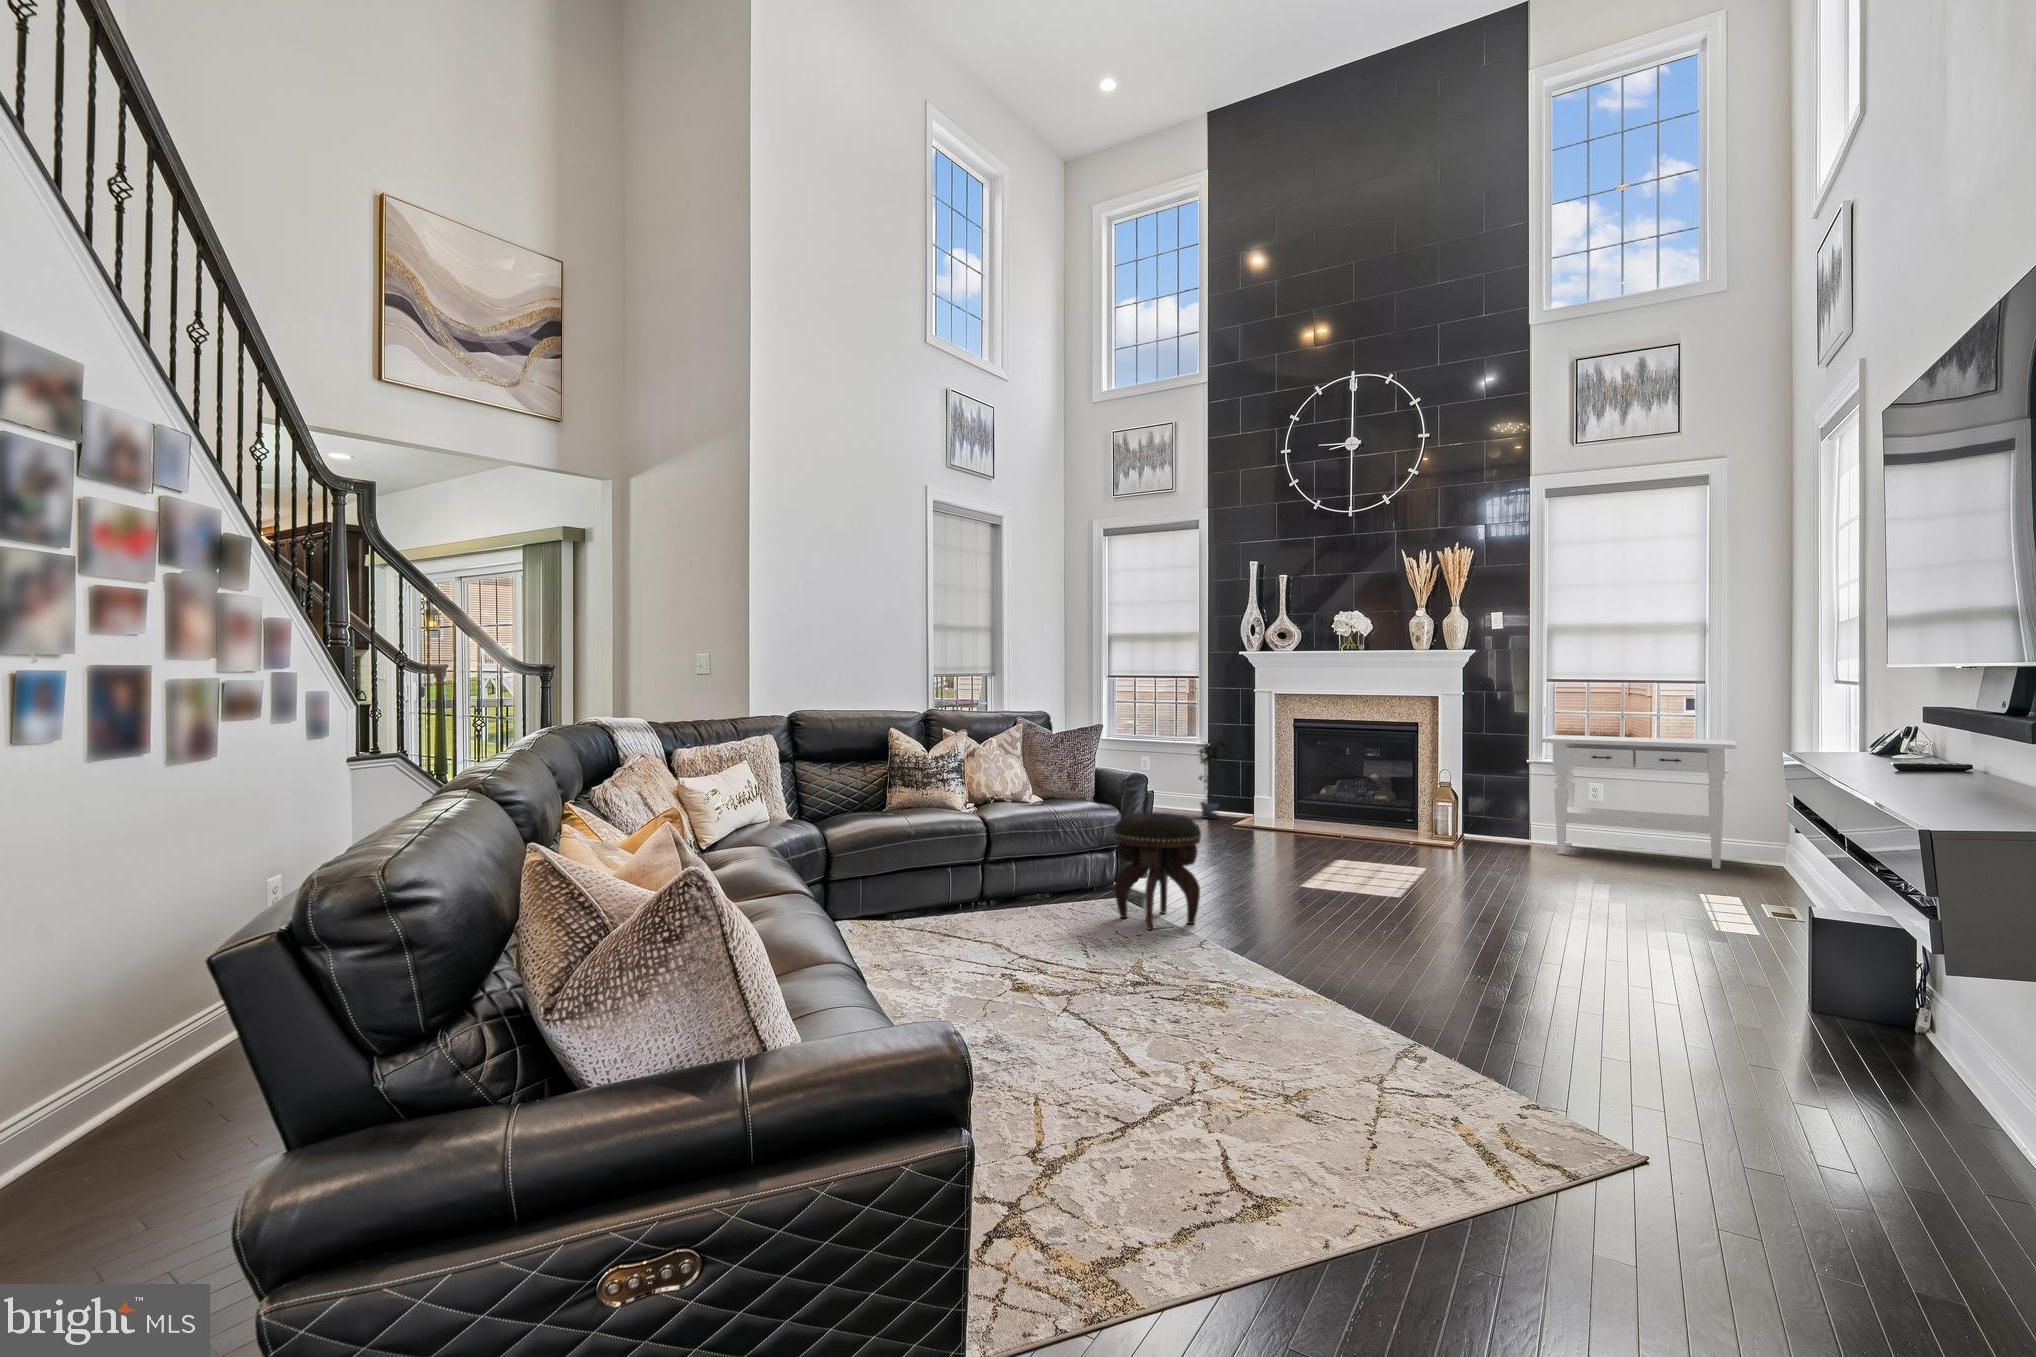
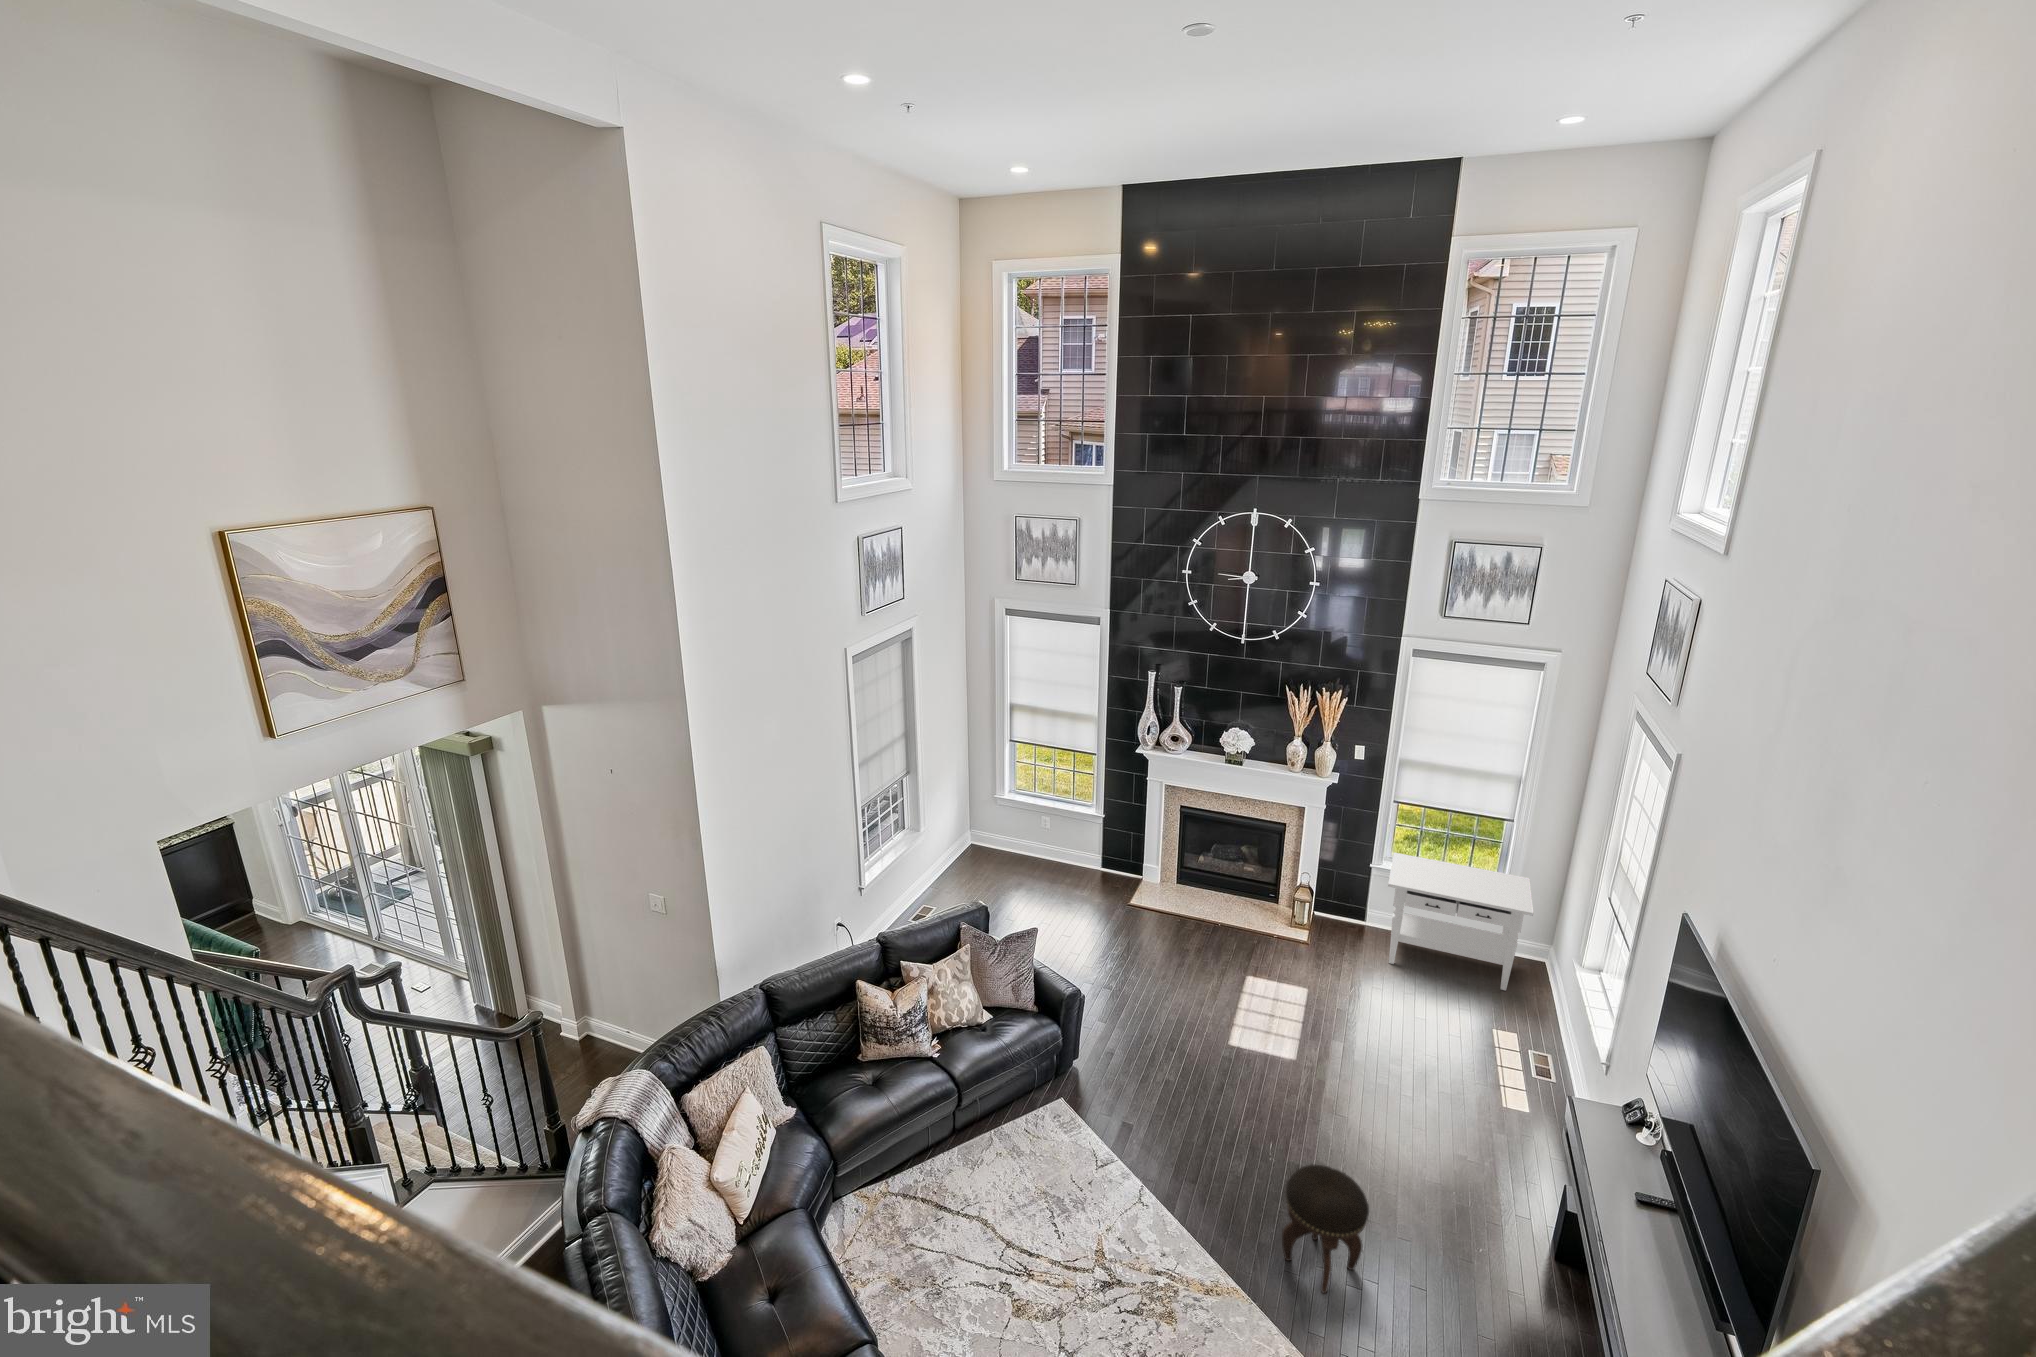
potted plant: present [1197,737,1228,819] -> none [1092,822,1124,891]
footstool: present [1114,812,1201,930] -> present [1282,1164,1369,1293]

